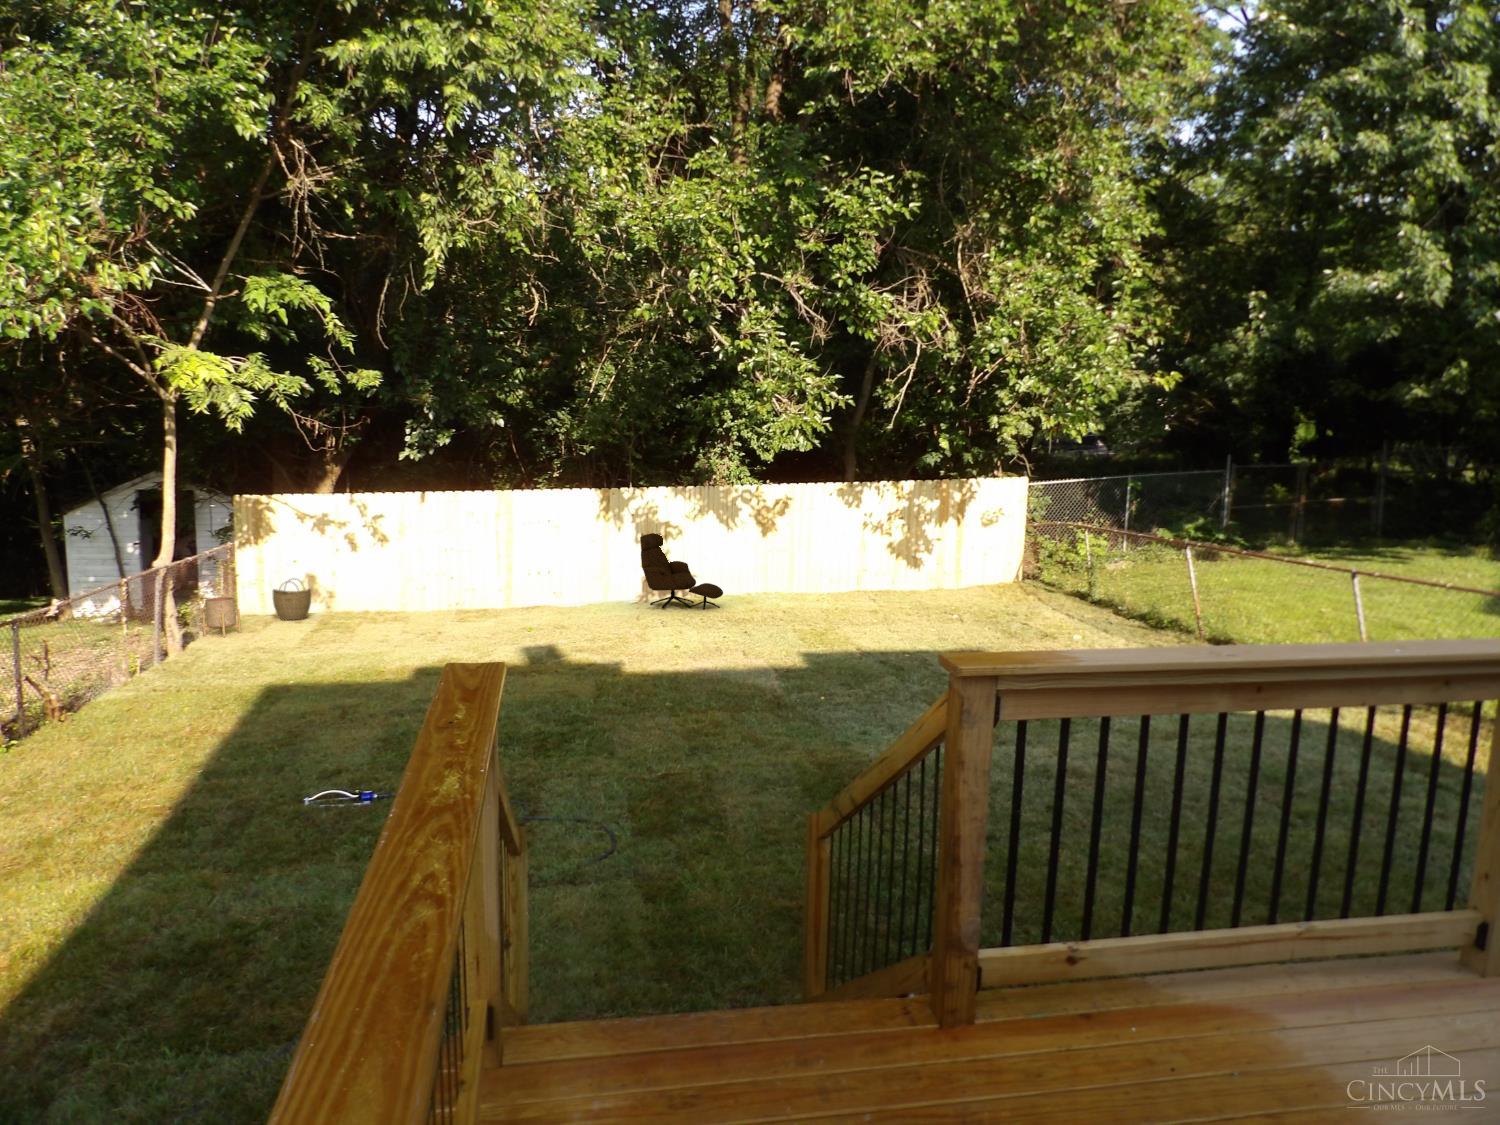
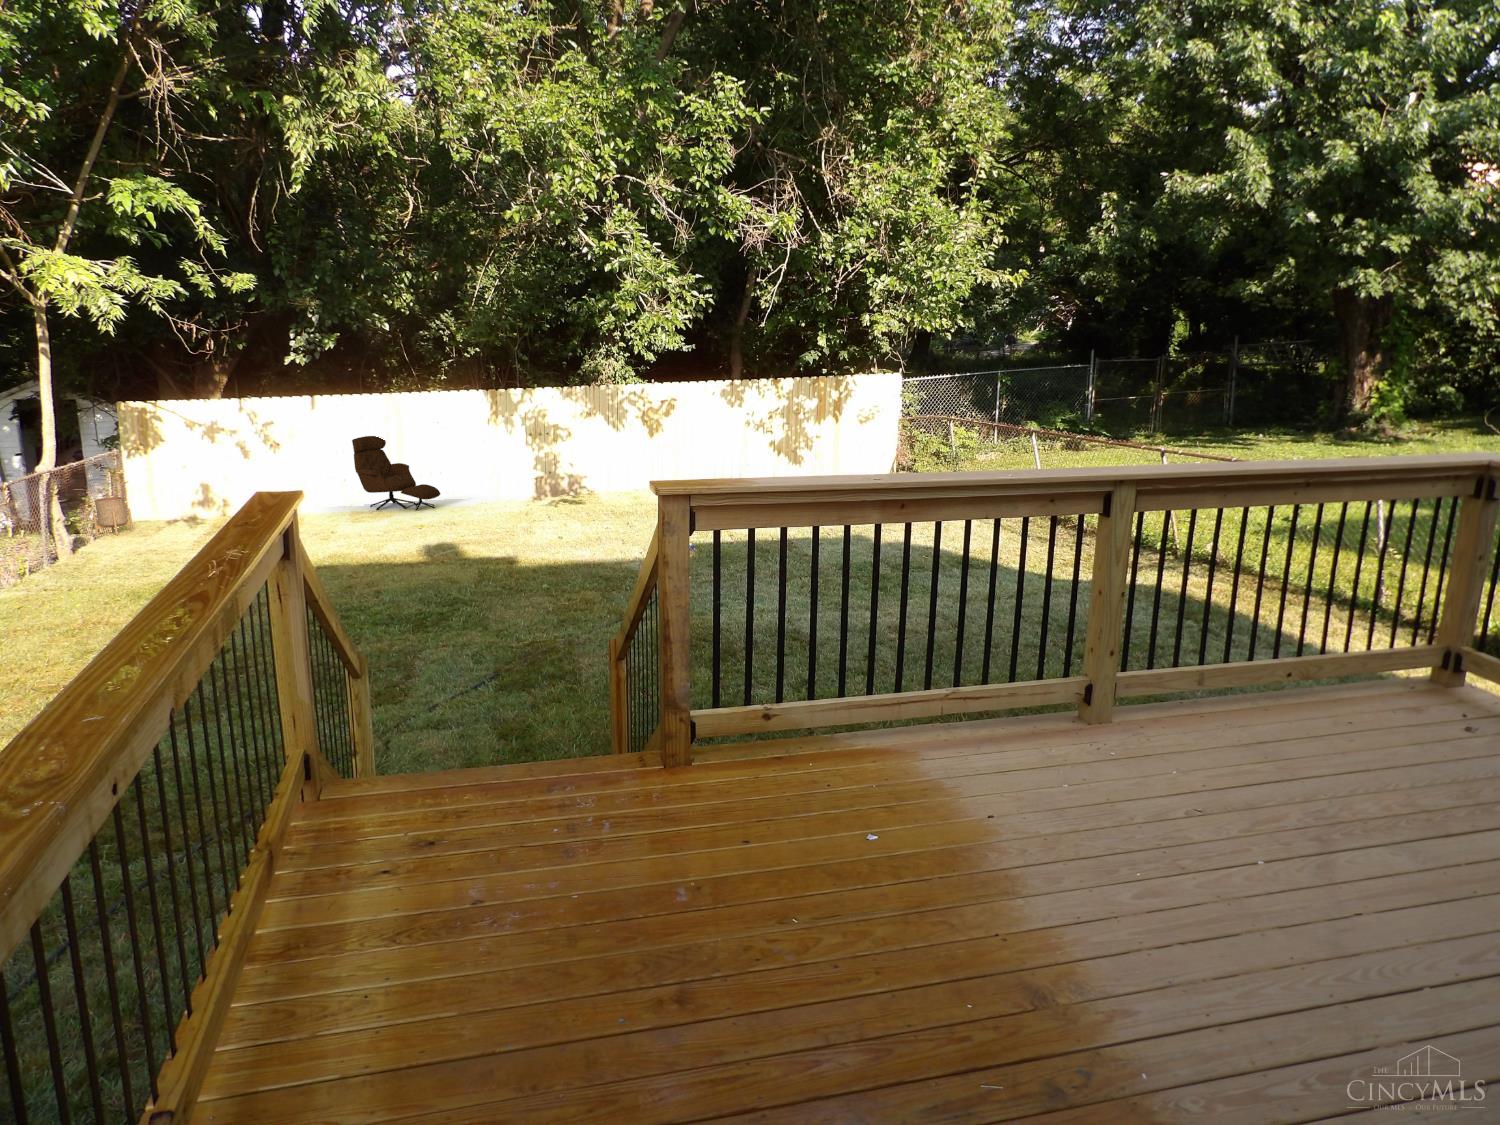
lounge chair: present [640,533,723,610] -> present [352,436,440,510]
woven basket: present [273,579,311,620] -> none [162,479,202,519]

